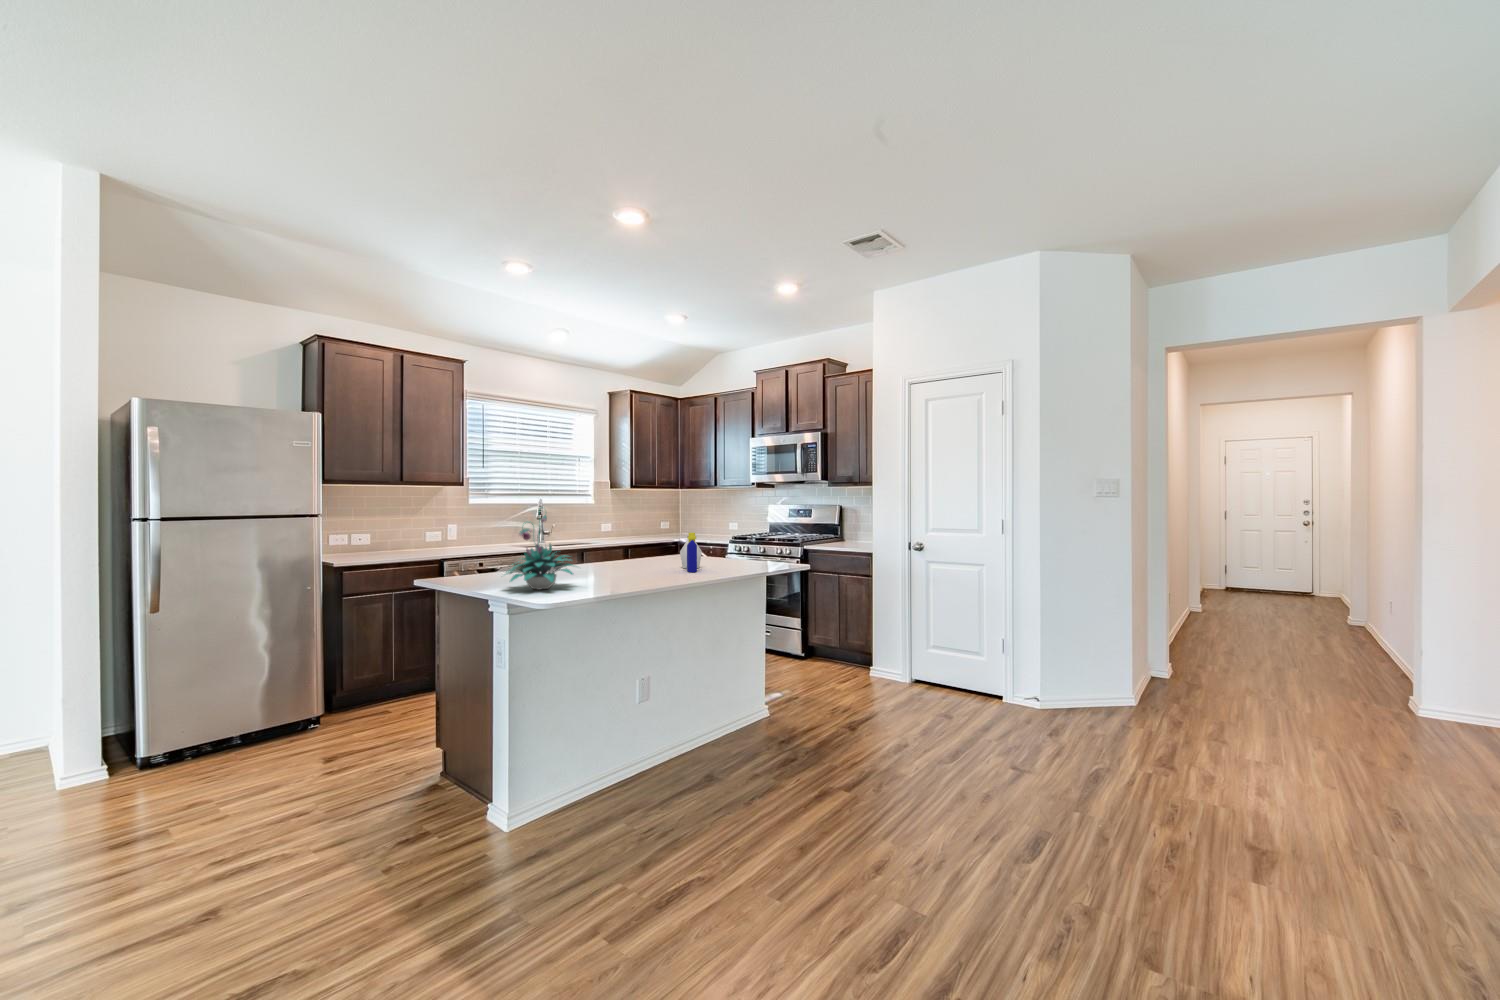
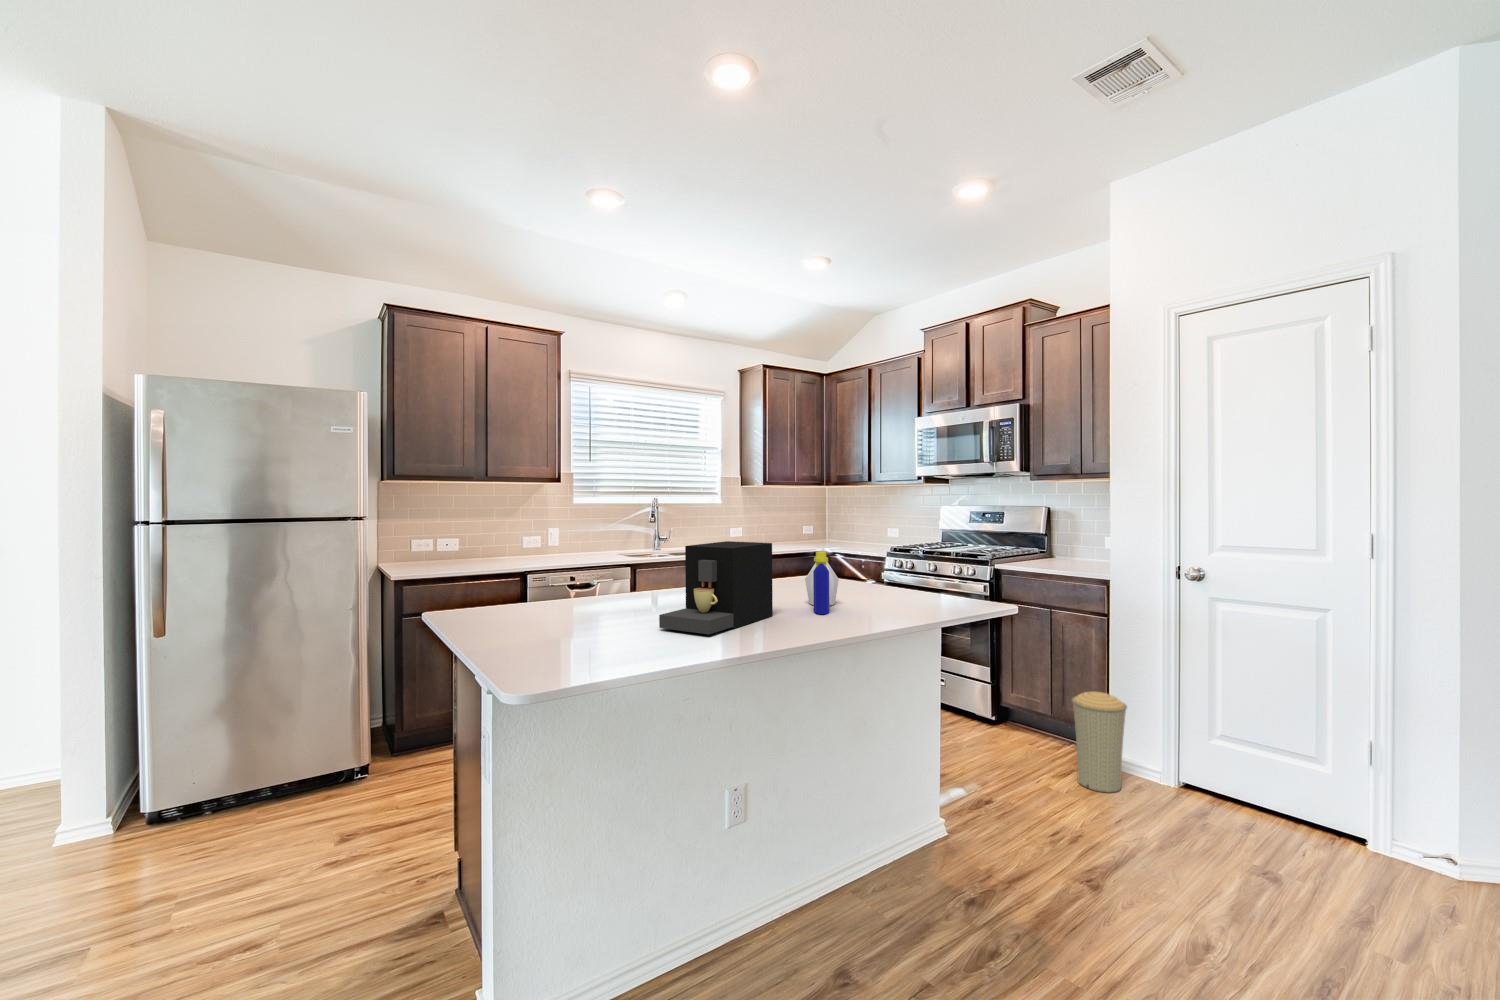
plant: present [506,515,574,590] -> none [507,512,633,645]
coffee maker: none [593,527,662,582] -> present [659,541,773,634]
trash can: none [849,626,882,689] -> present [1072,692,1127,793]

